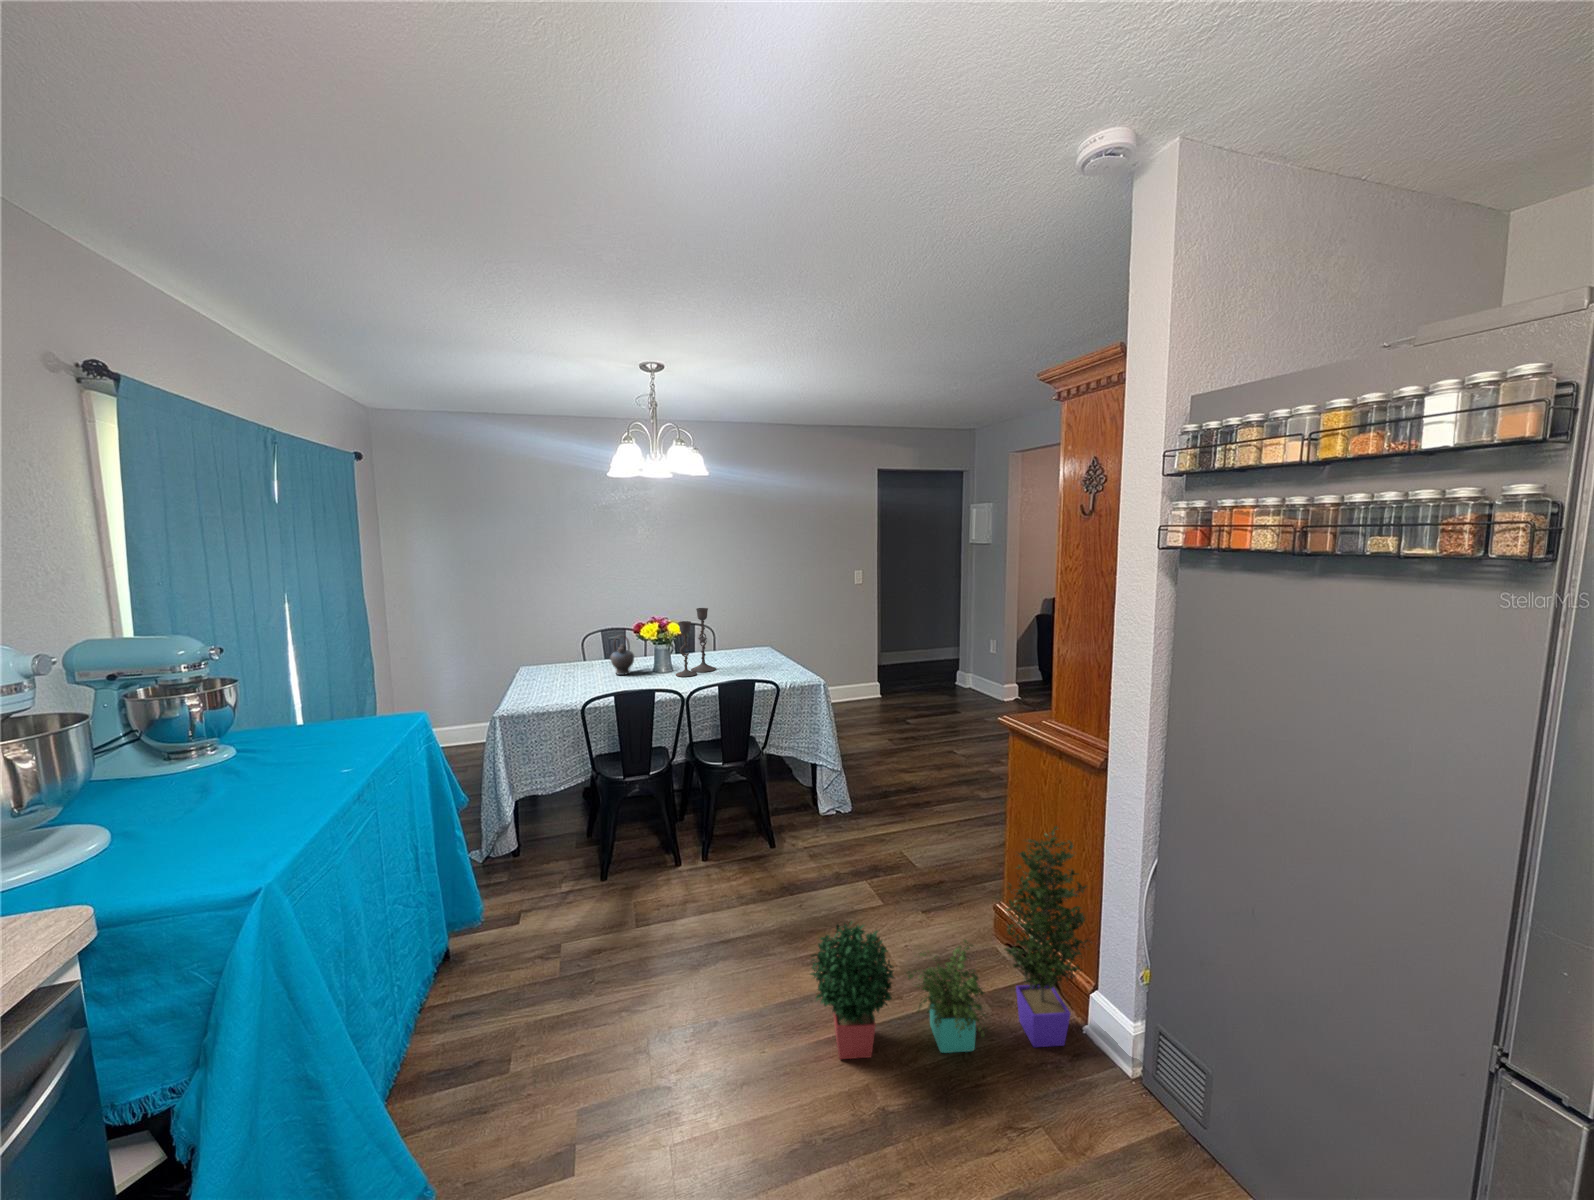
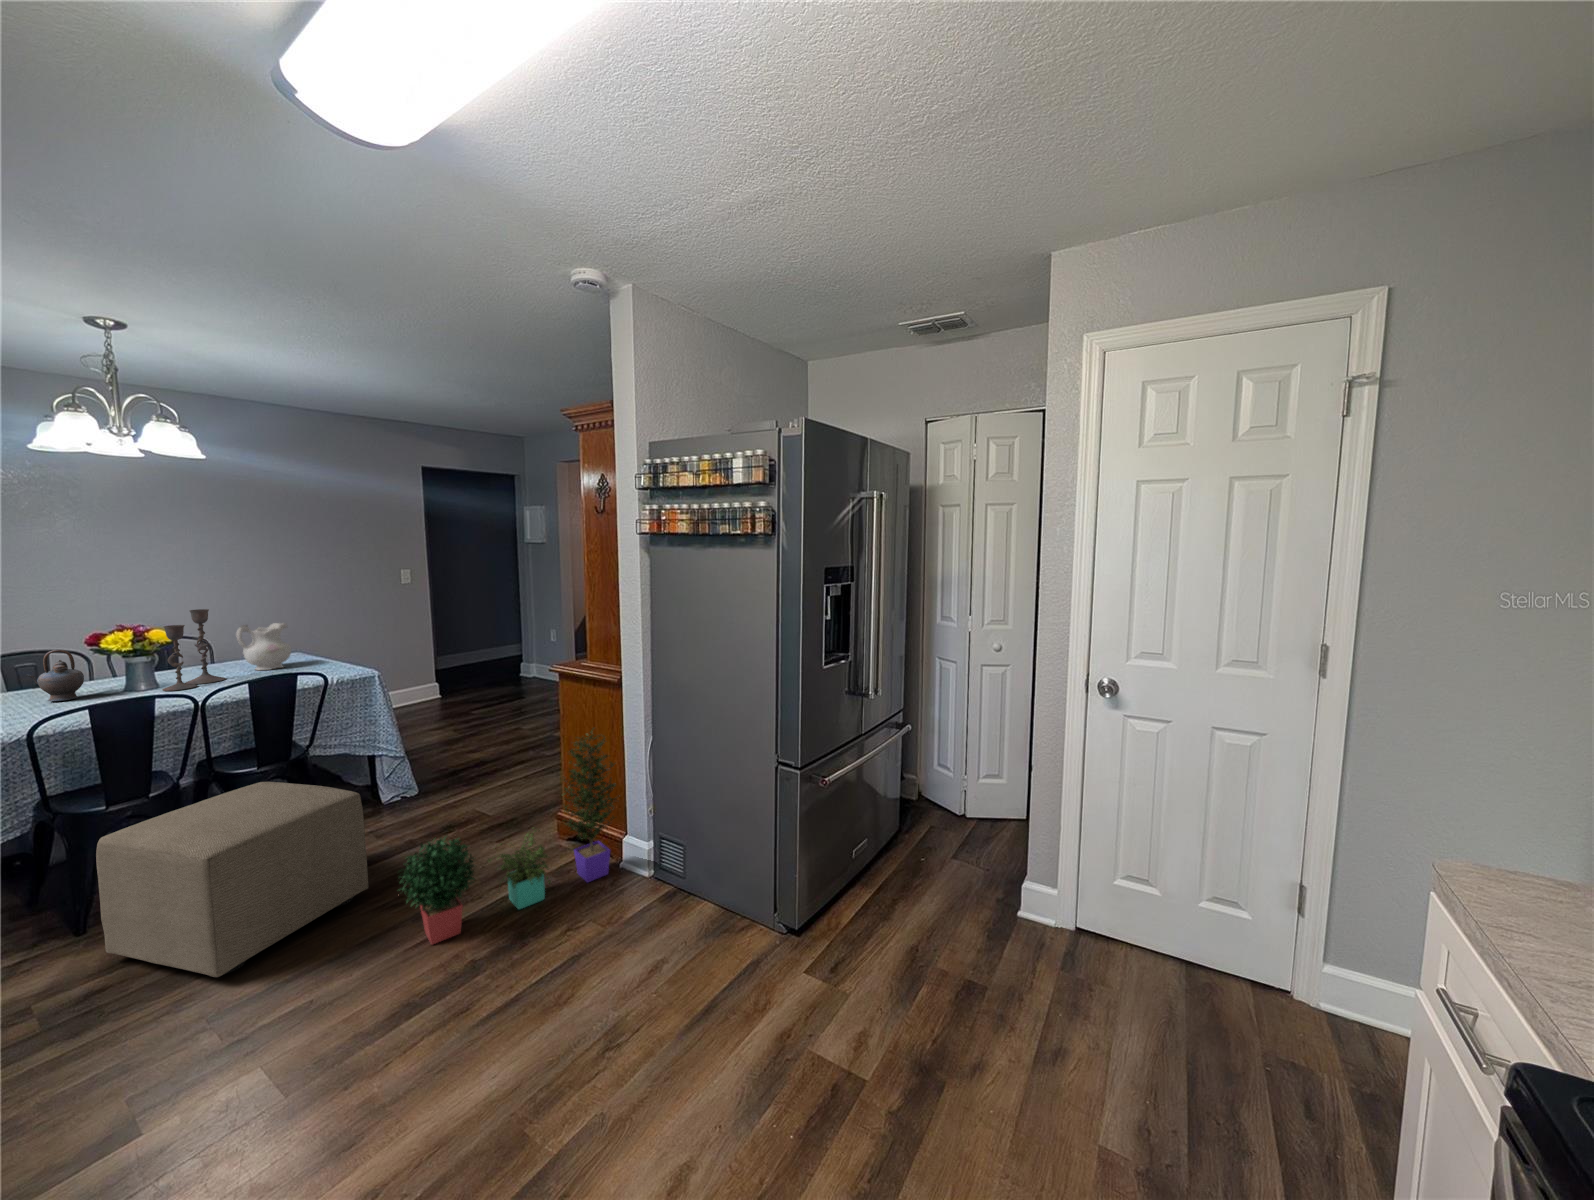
ceramic pitcher: none [726,622,763,664] -> present [236,623,291,670]
ottoman: none [605,783,792,994] -> present [96,782,369,977]

